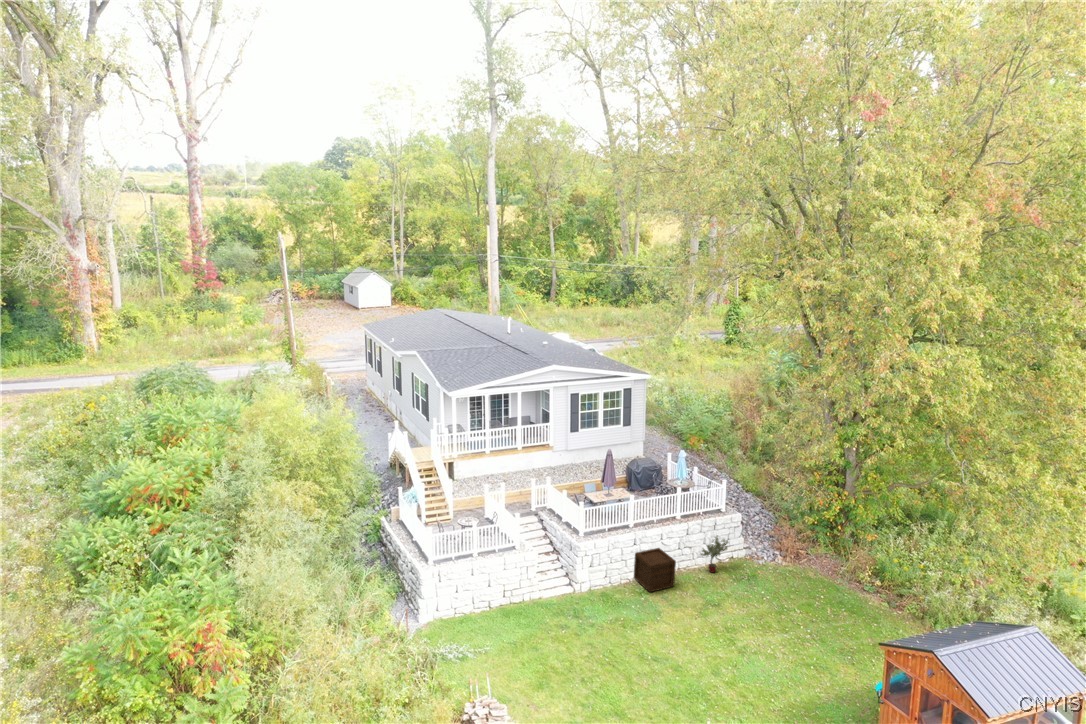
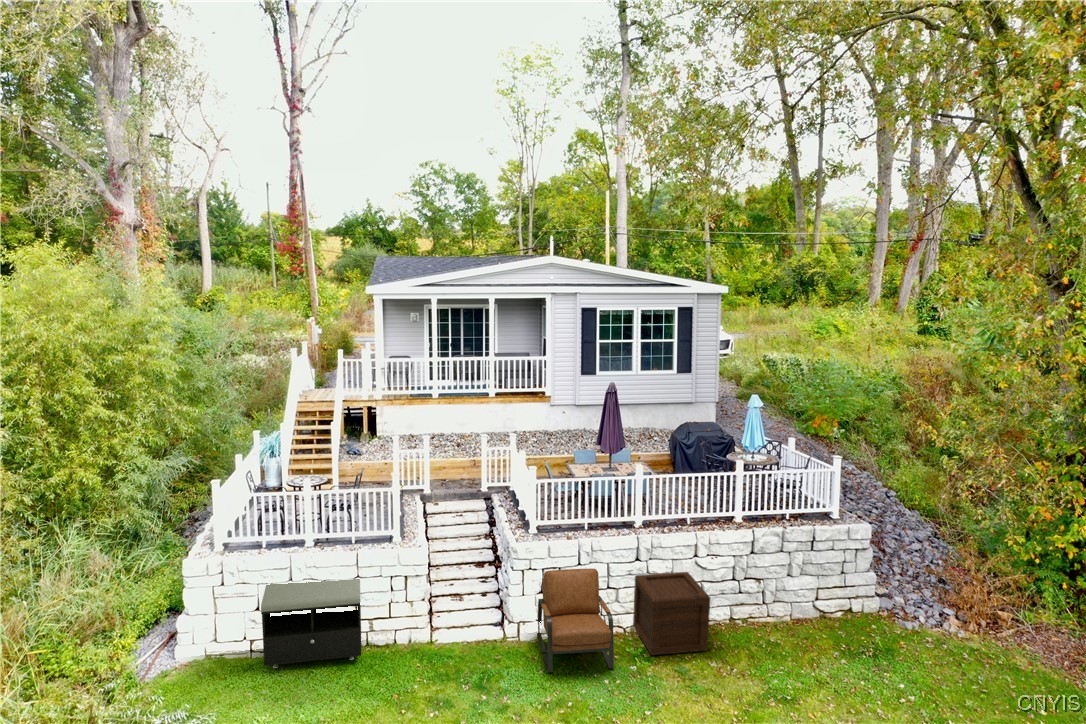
potted tree: present [701,535,728,573] -> none [772,558,835,635]
chair: none [589,552,635,607] -> present [537,569,614,673]
storage bench: none [458,569,514,623] -> present [261,579,361,668]

